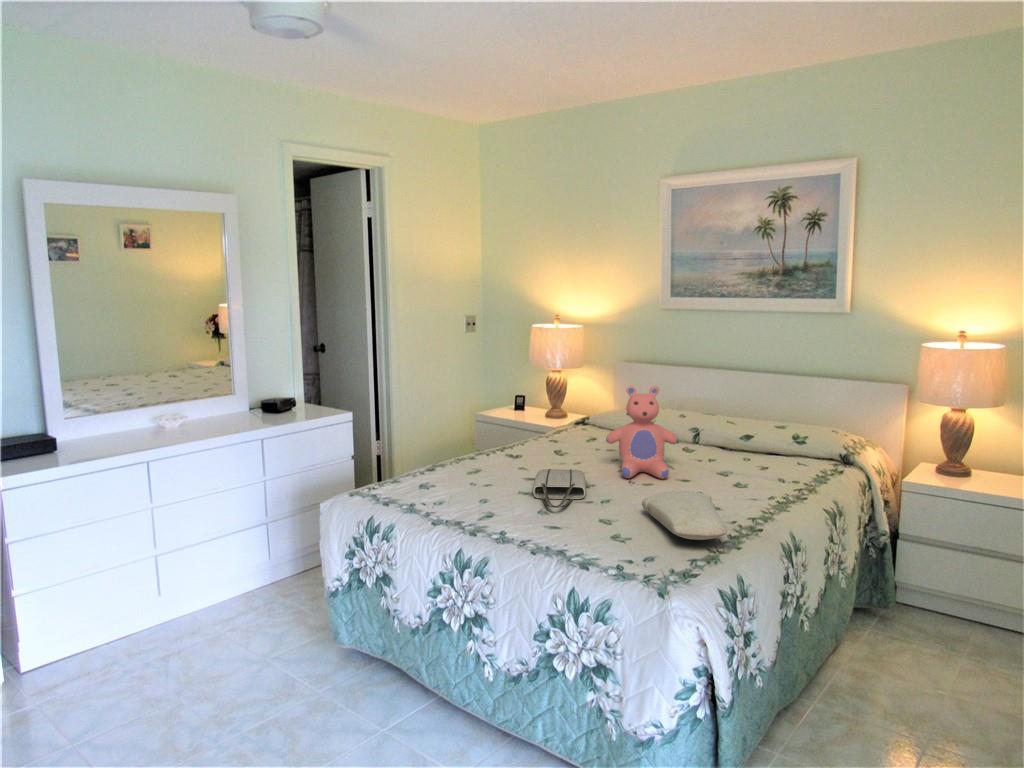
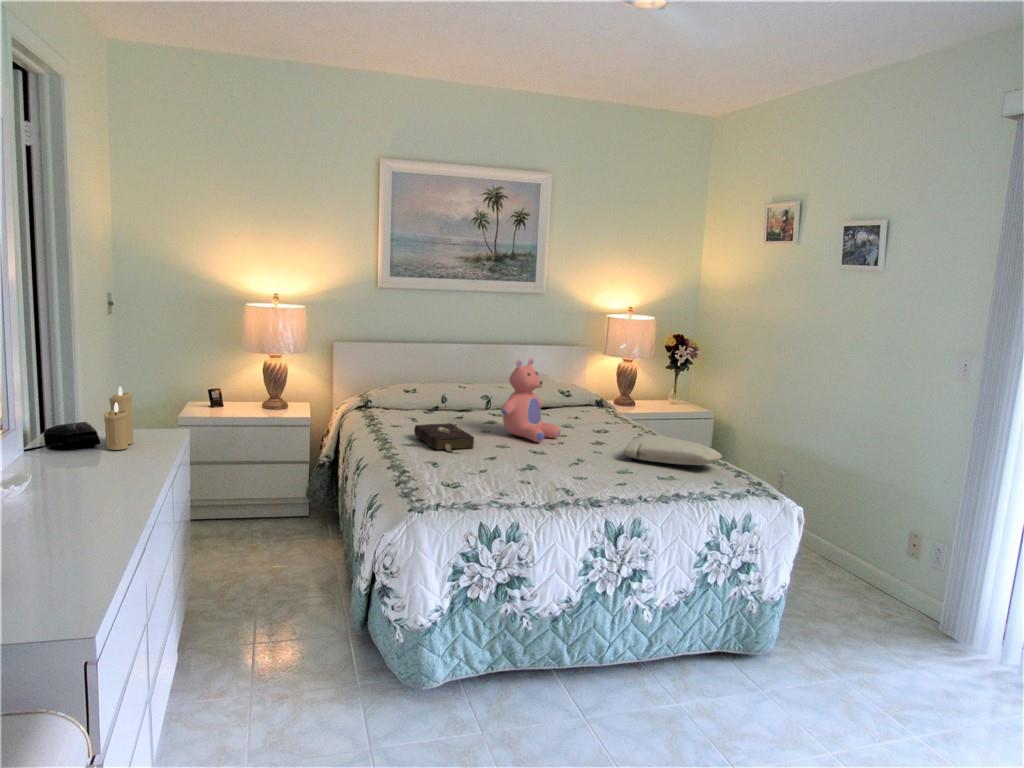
candle: none [285,379,310,419] -> present [104,386,133,450]
book: none [519,440,579,469] -> present [414,423,474,452]
tote bag: present [533,469,586,508] -> none [494,442,593,471]

